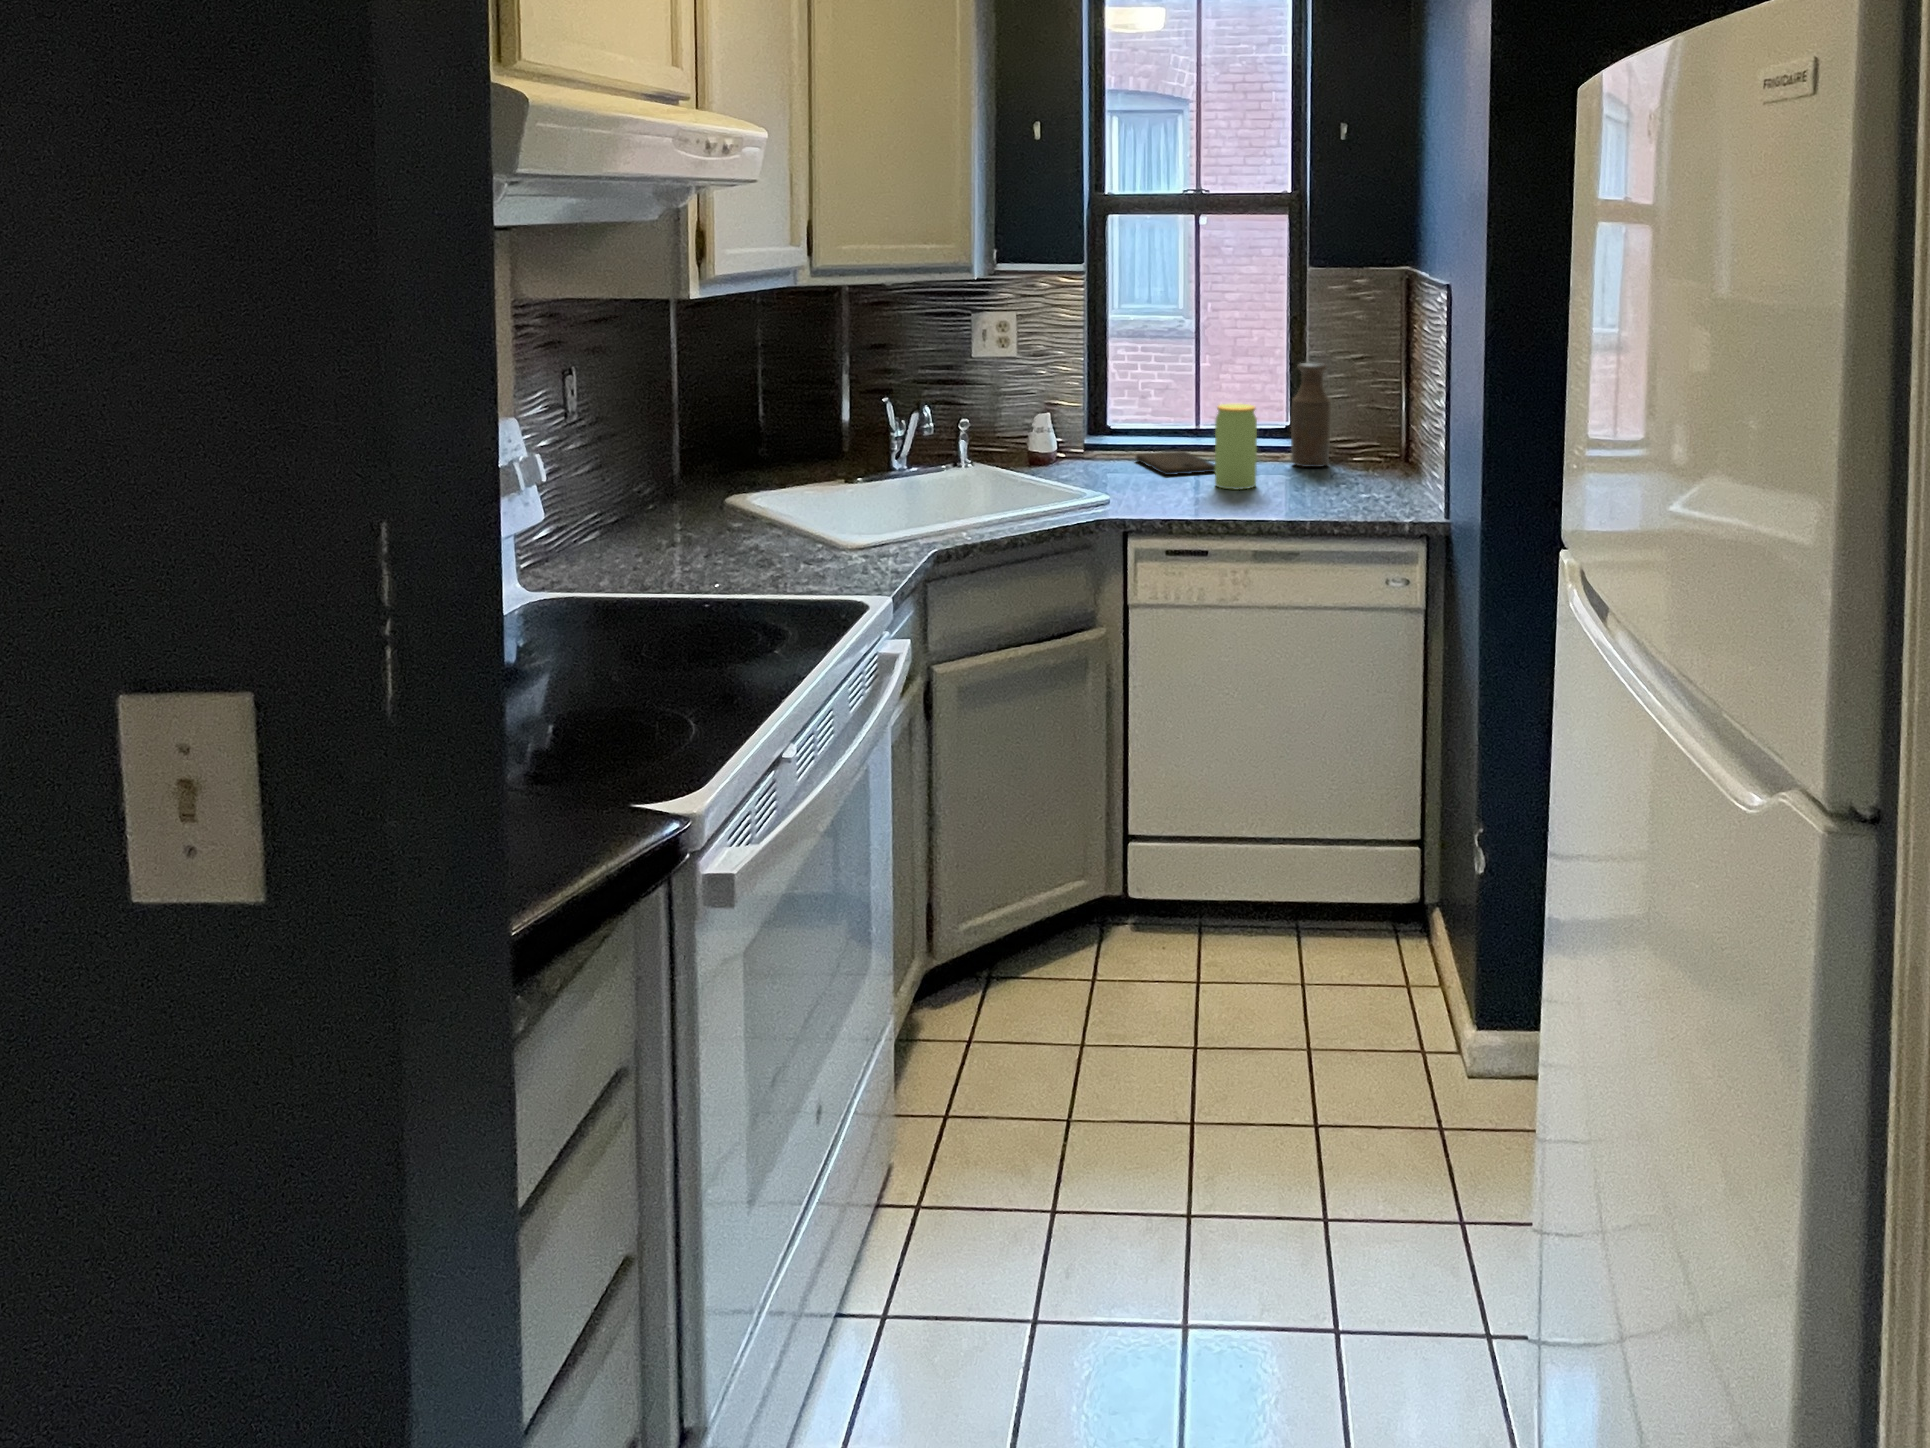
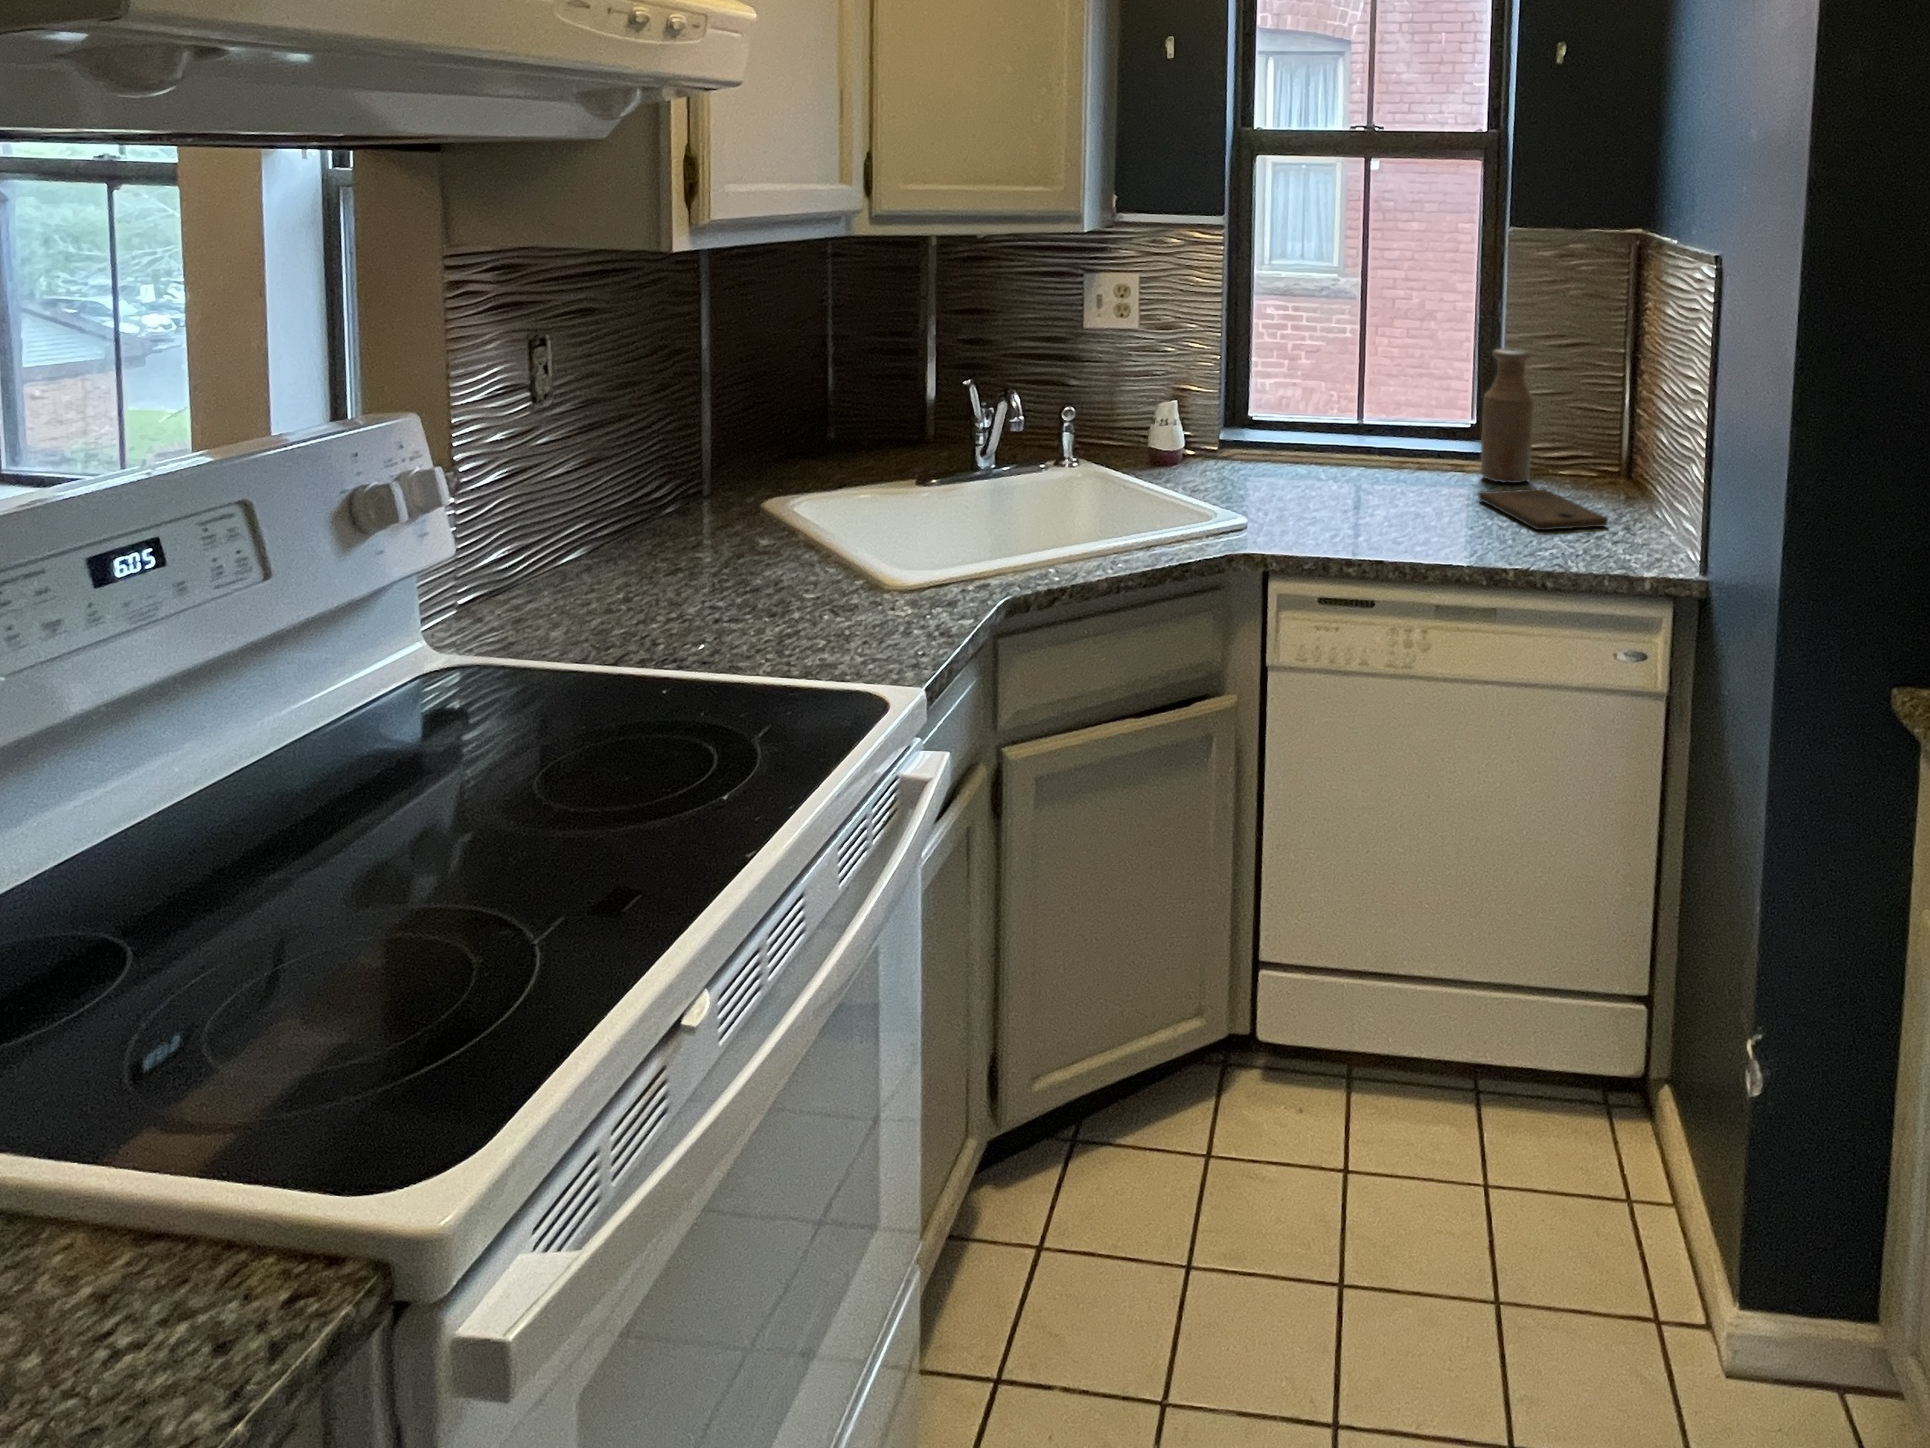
jar: present [1215,404,1257,490] -> none [1383,401,1441,514]
cutting board: present [1136,451,1215,475] -> present [1478,489,1608,530]

